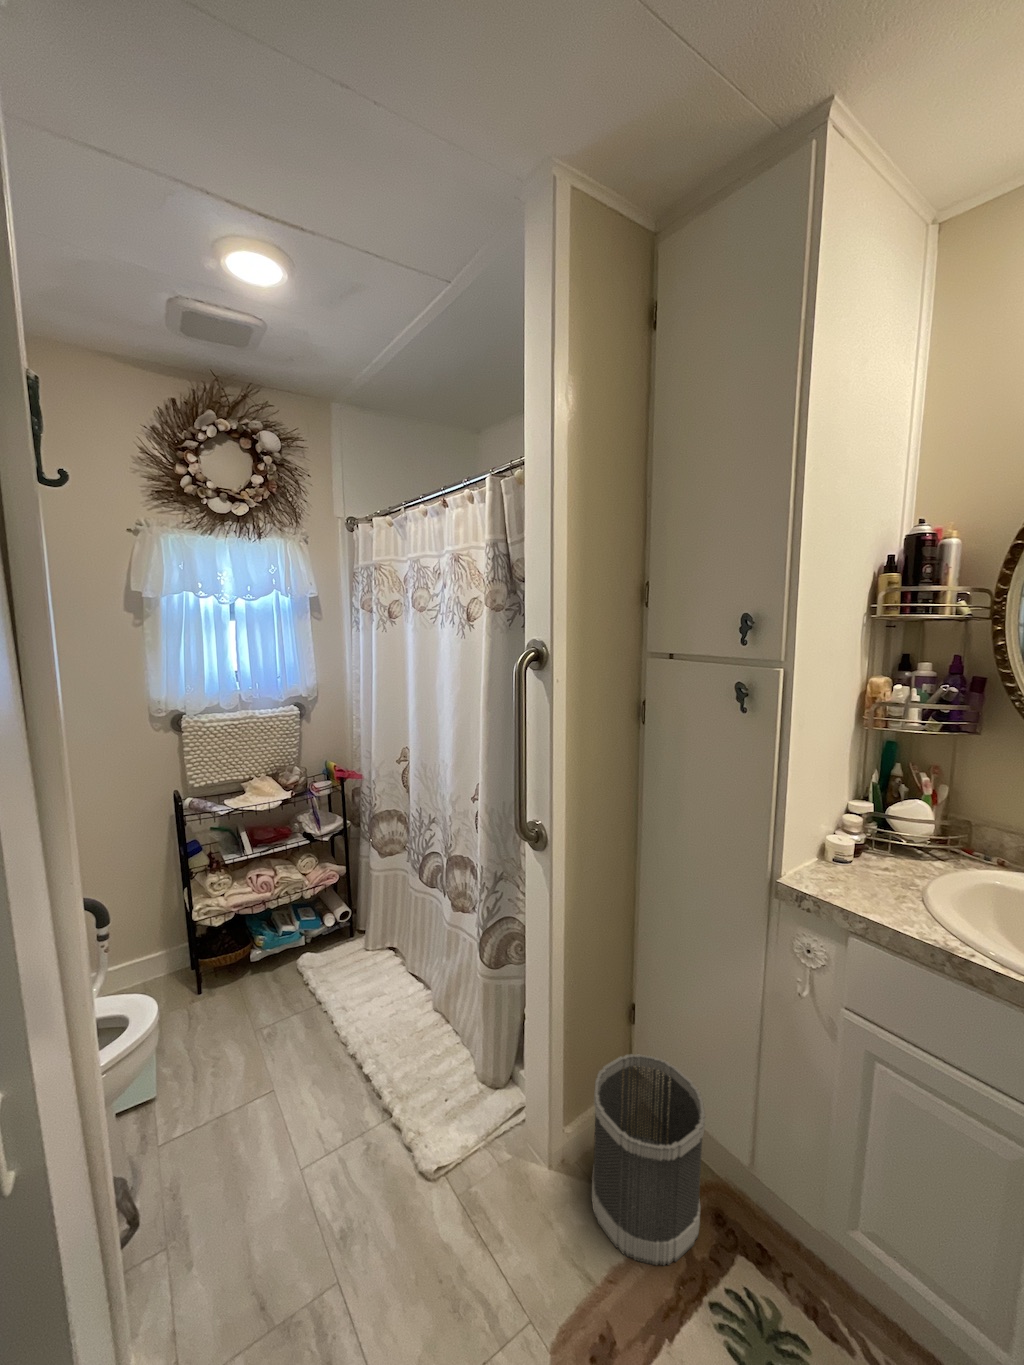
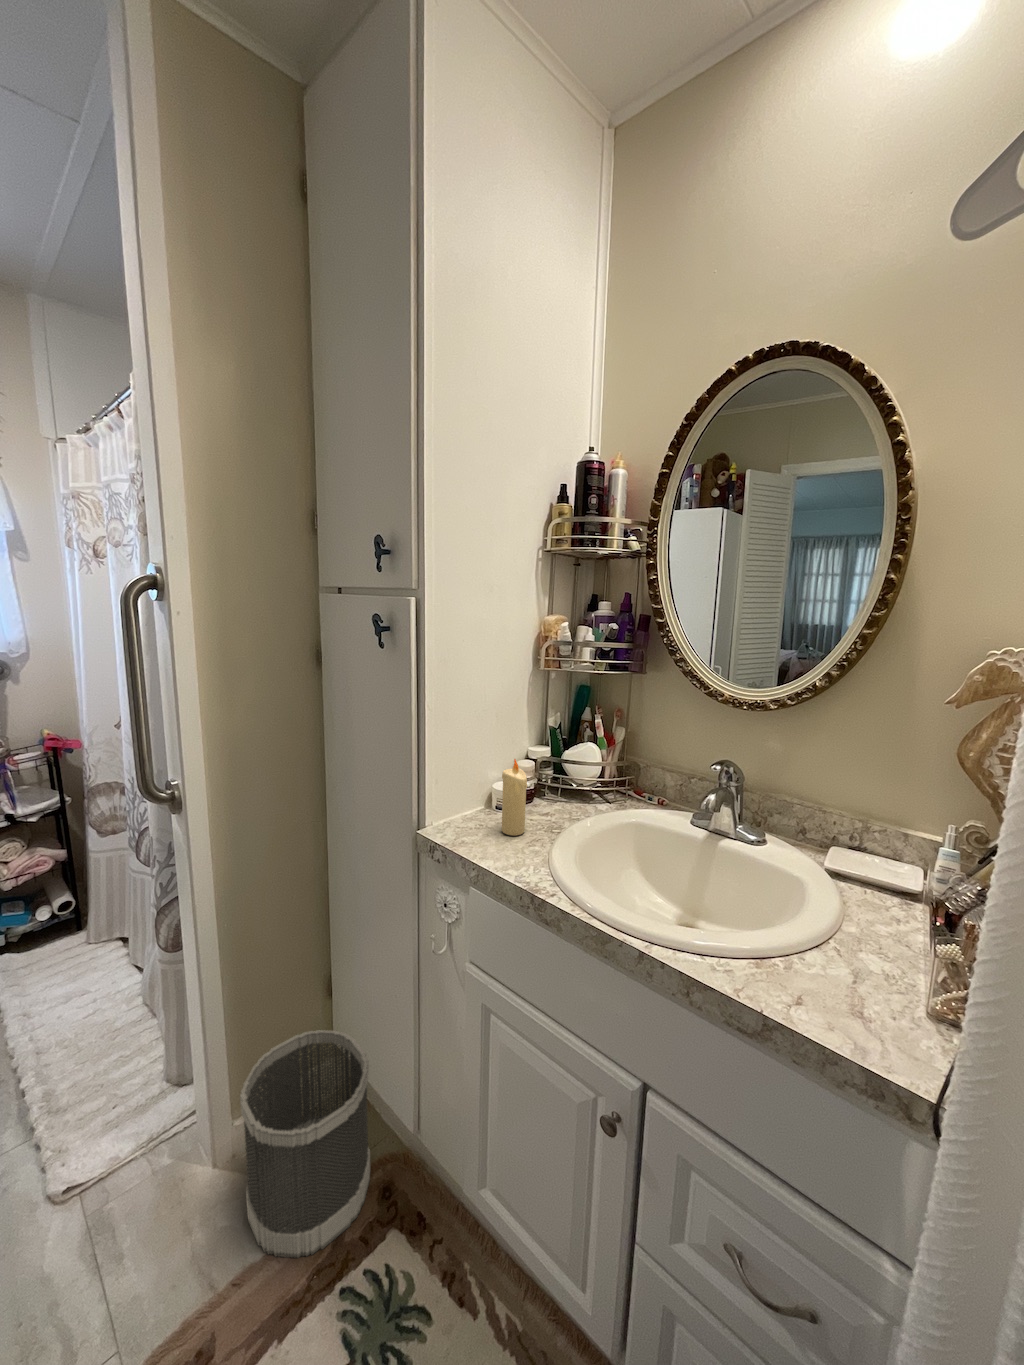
candle: none [857,817,889,890] -> present [502,759,527,835]

